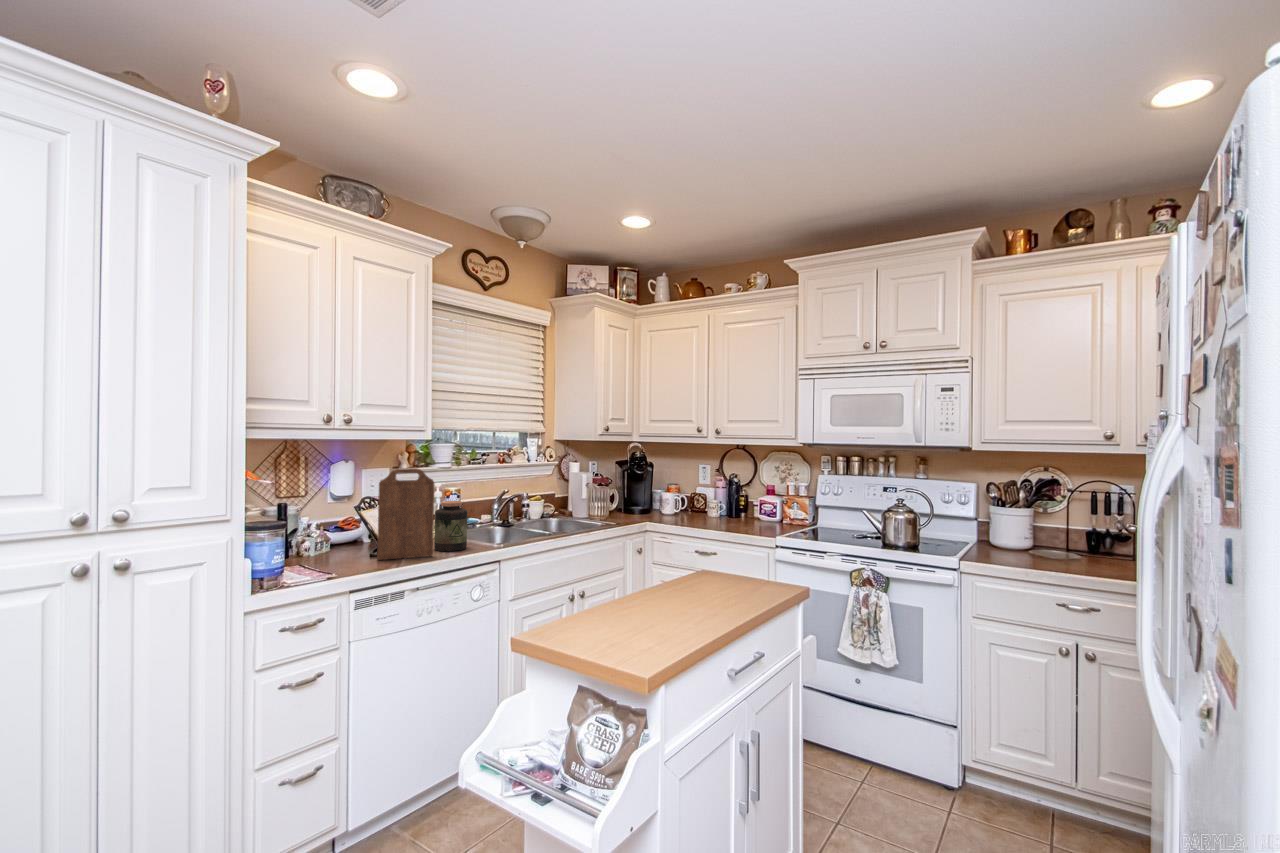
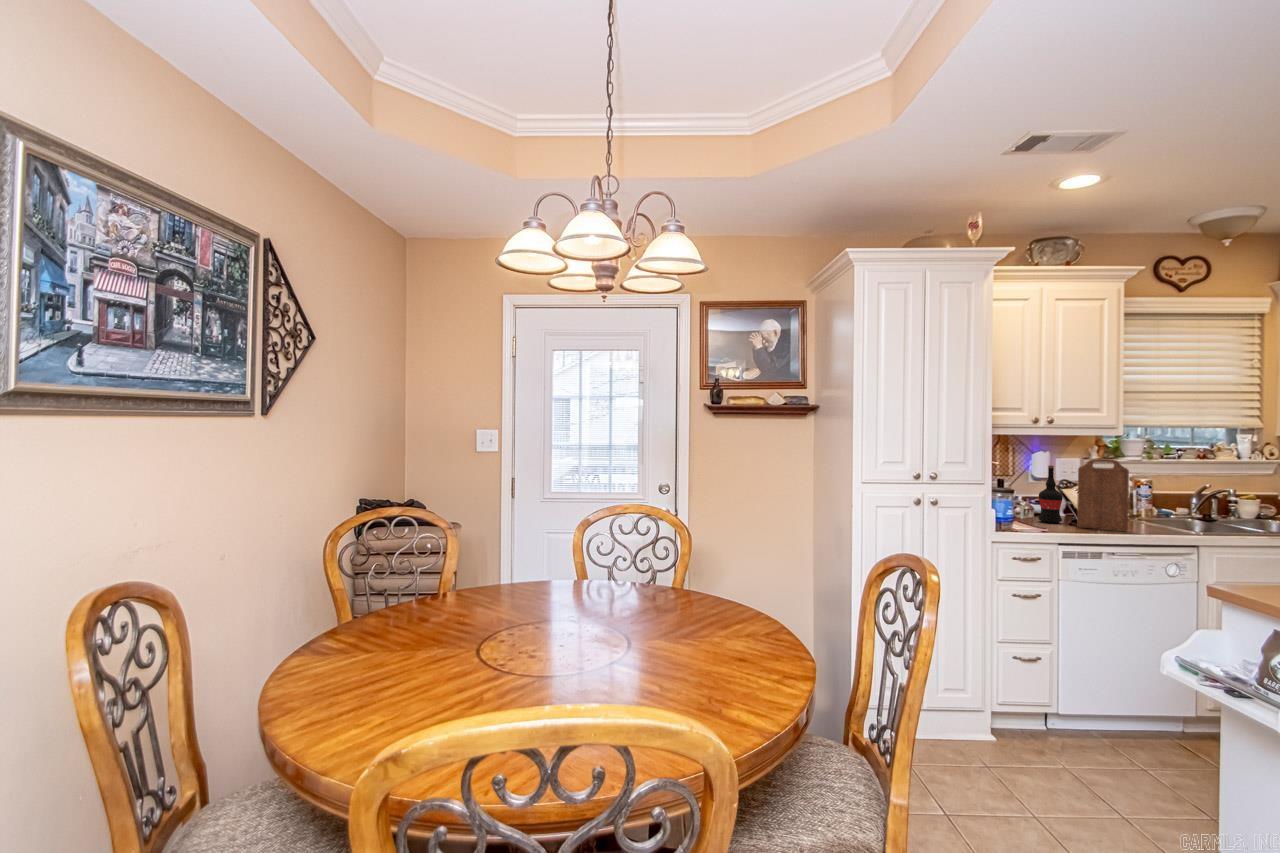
wine bottle: none [332,480,362,557] -> present [1038,465,1063,523]
jar: present [434,501,467,551] -> none [1128,488,1162,531]

